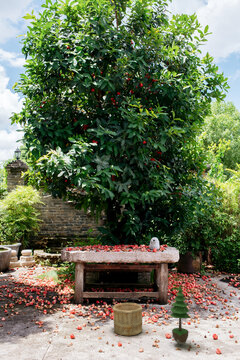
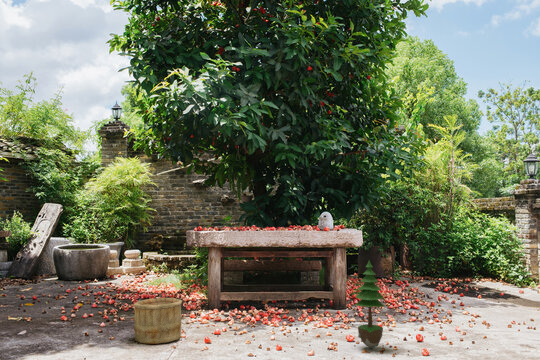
wooden bucket: present [113,303,143,336] -> present [133,298,182,344]

